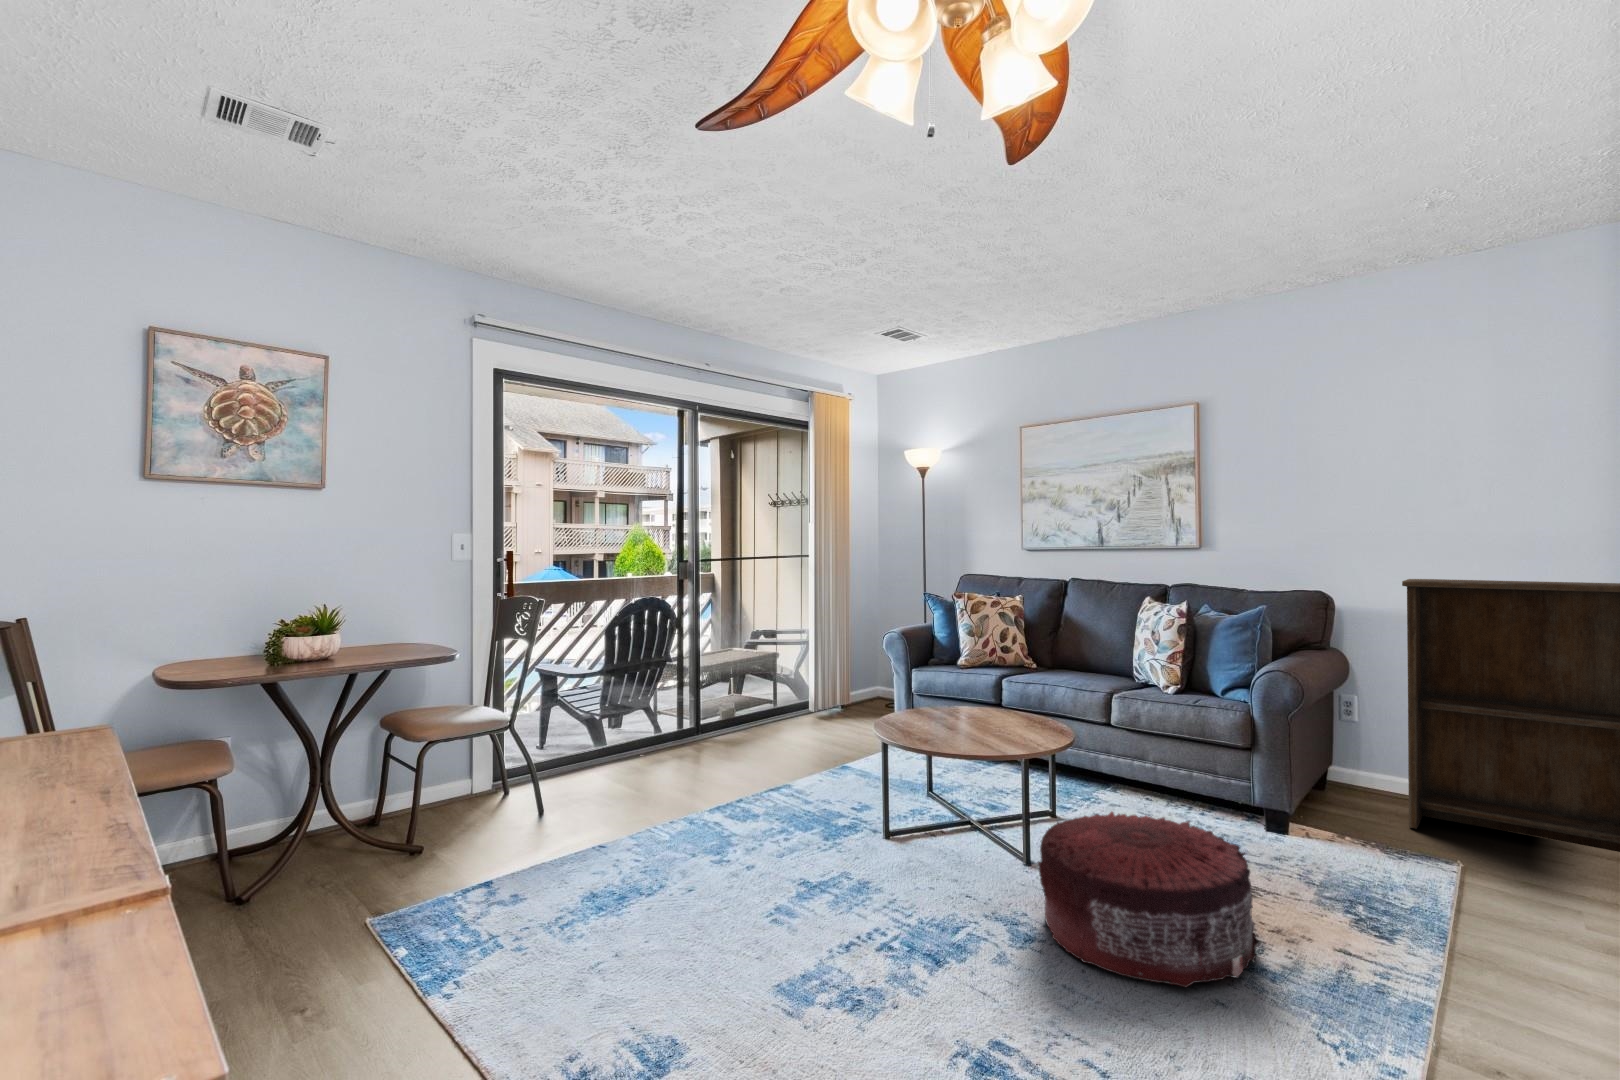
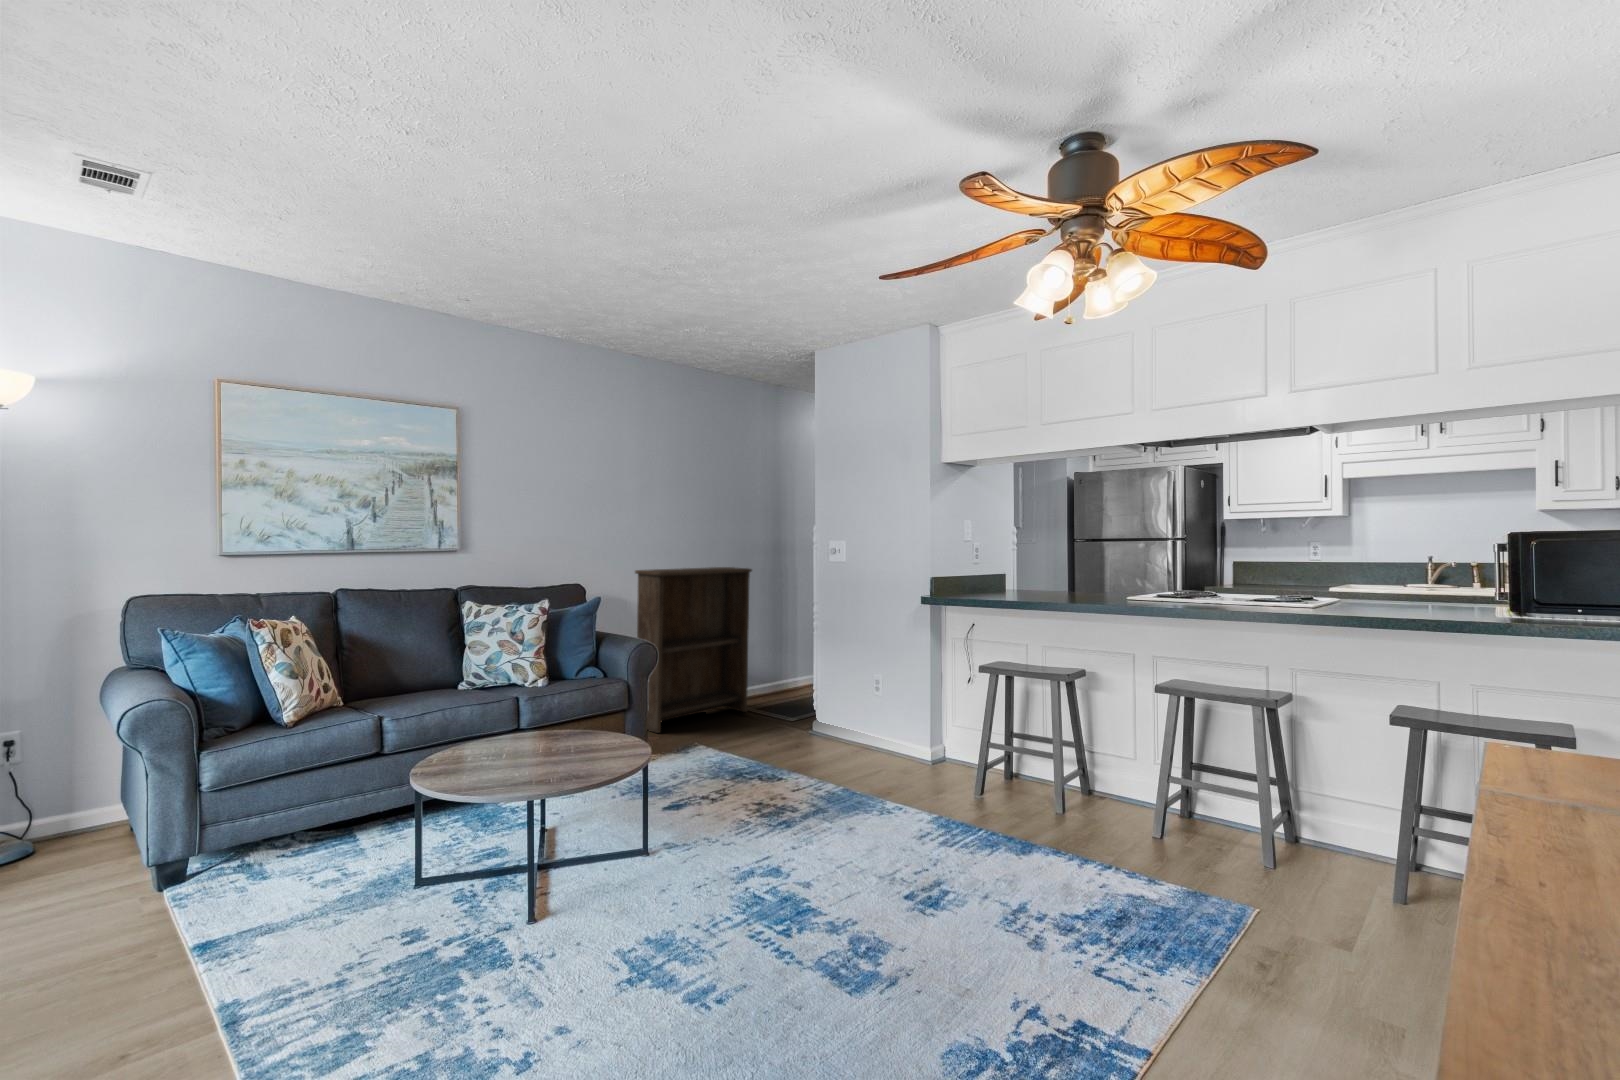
pouf: present [1038,812,1260,987] -> none [714,753,856,870]

